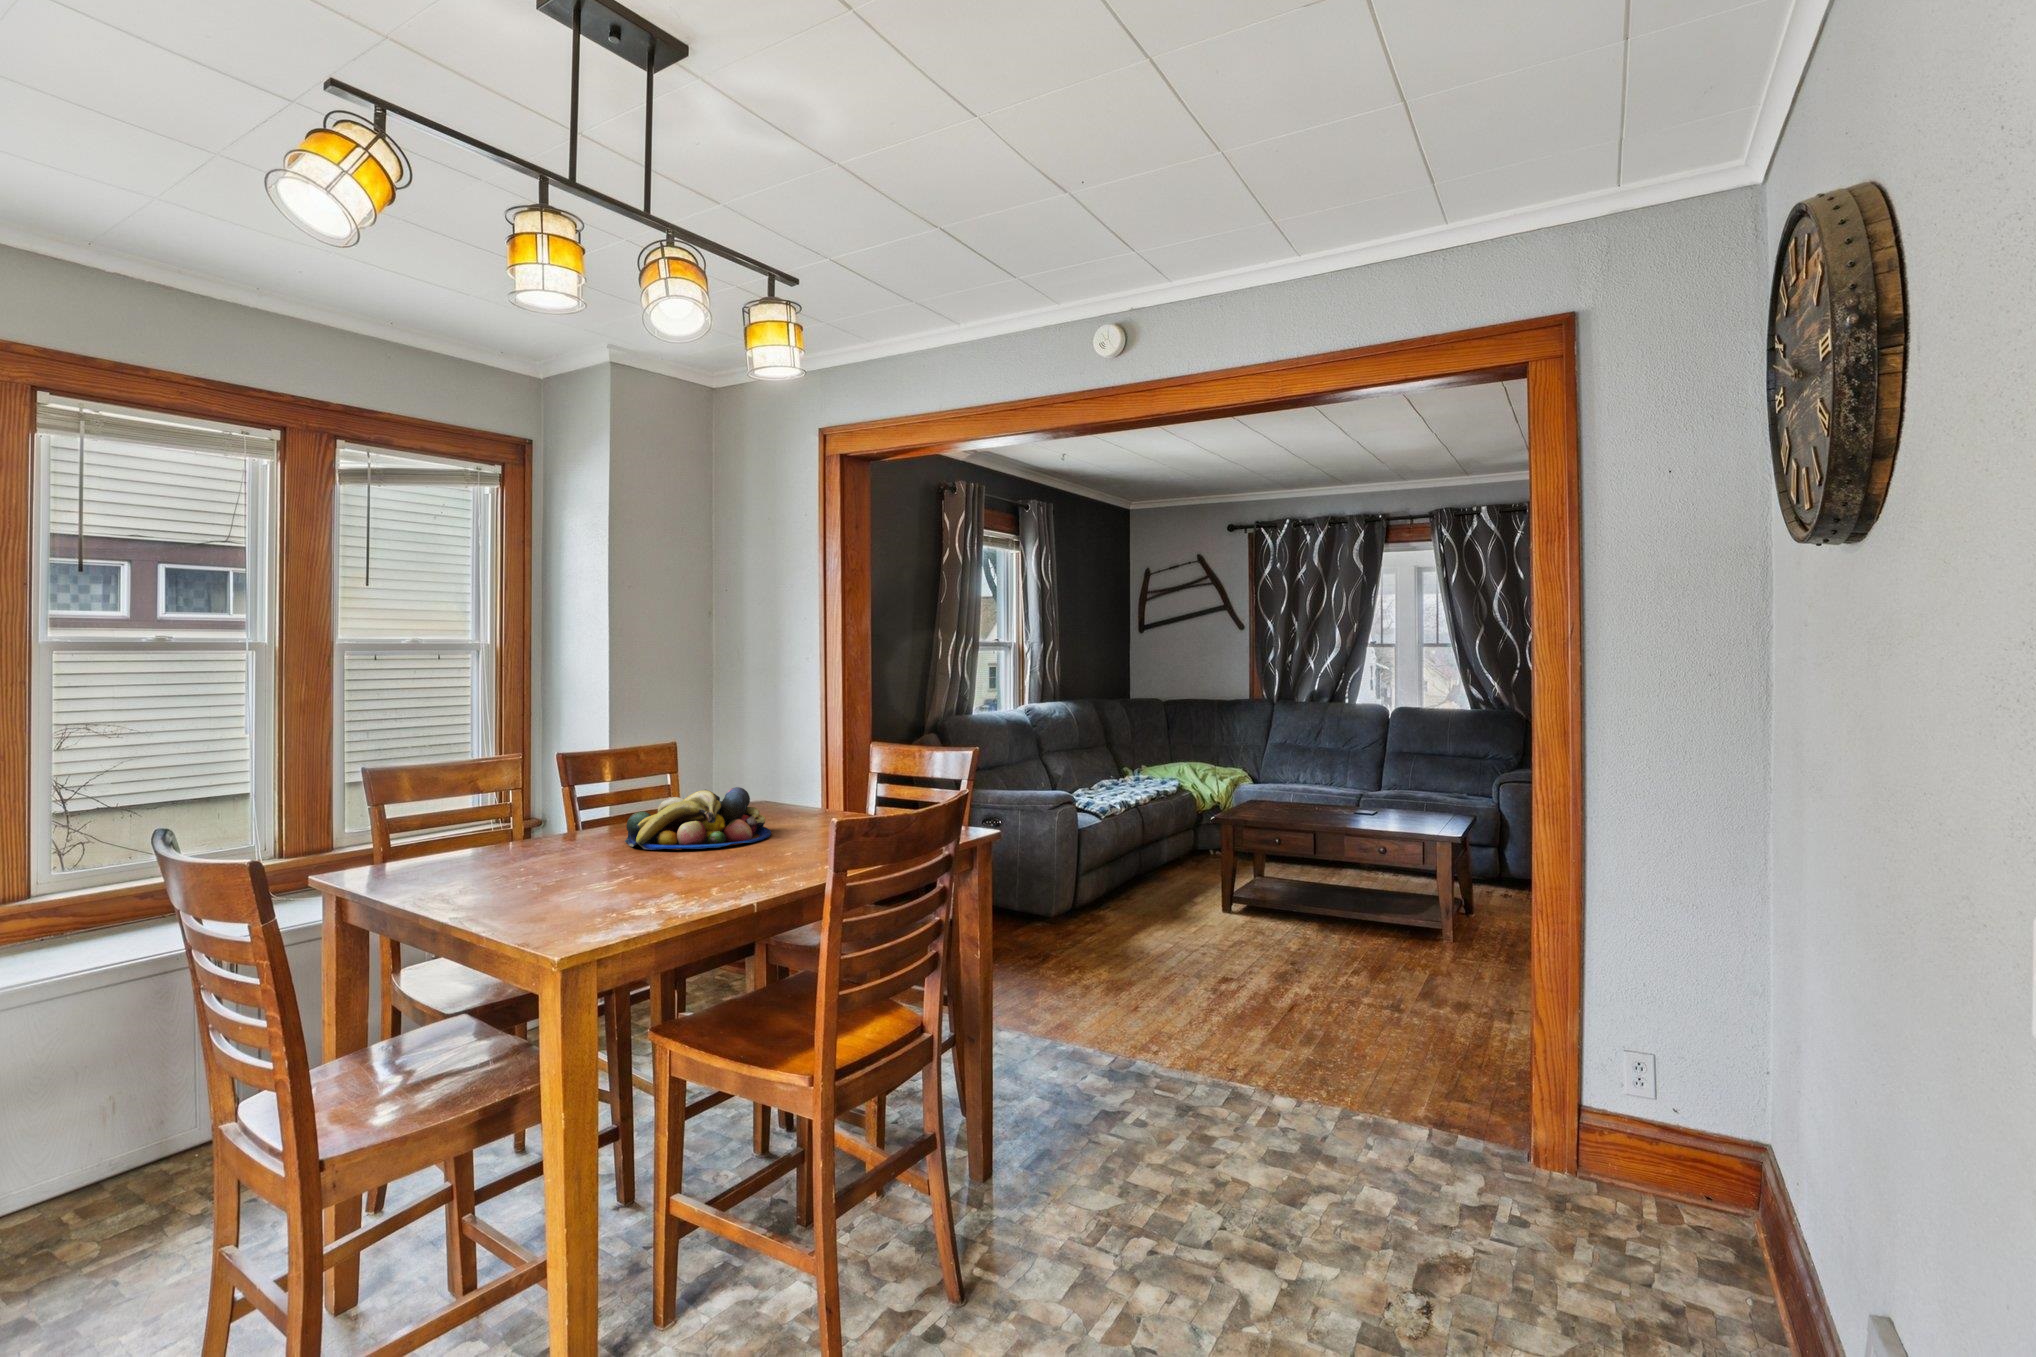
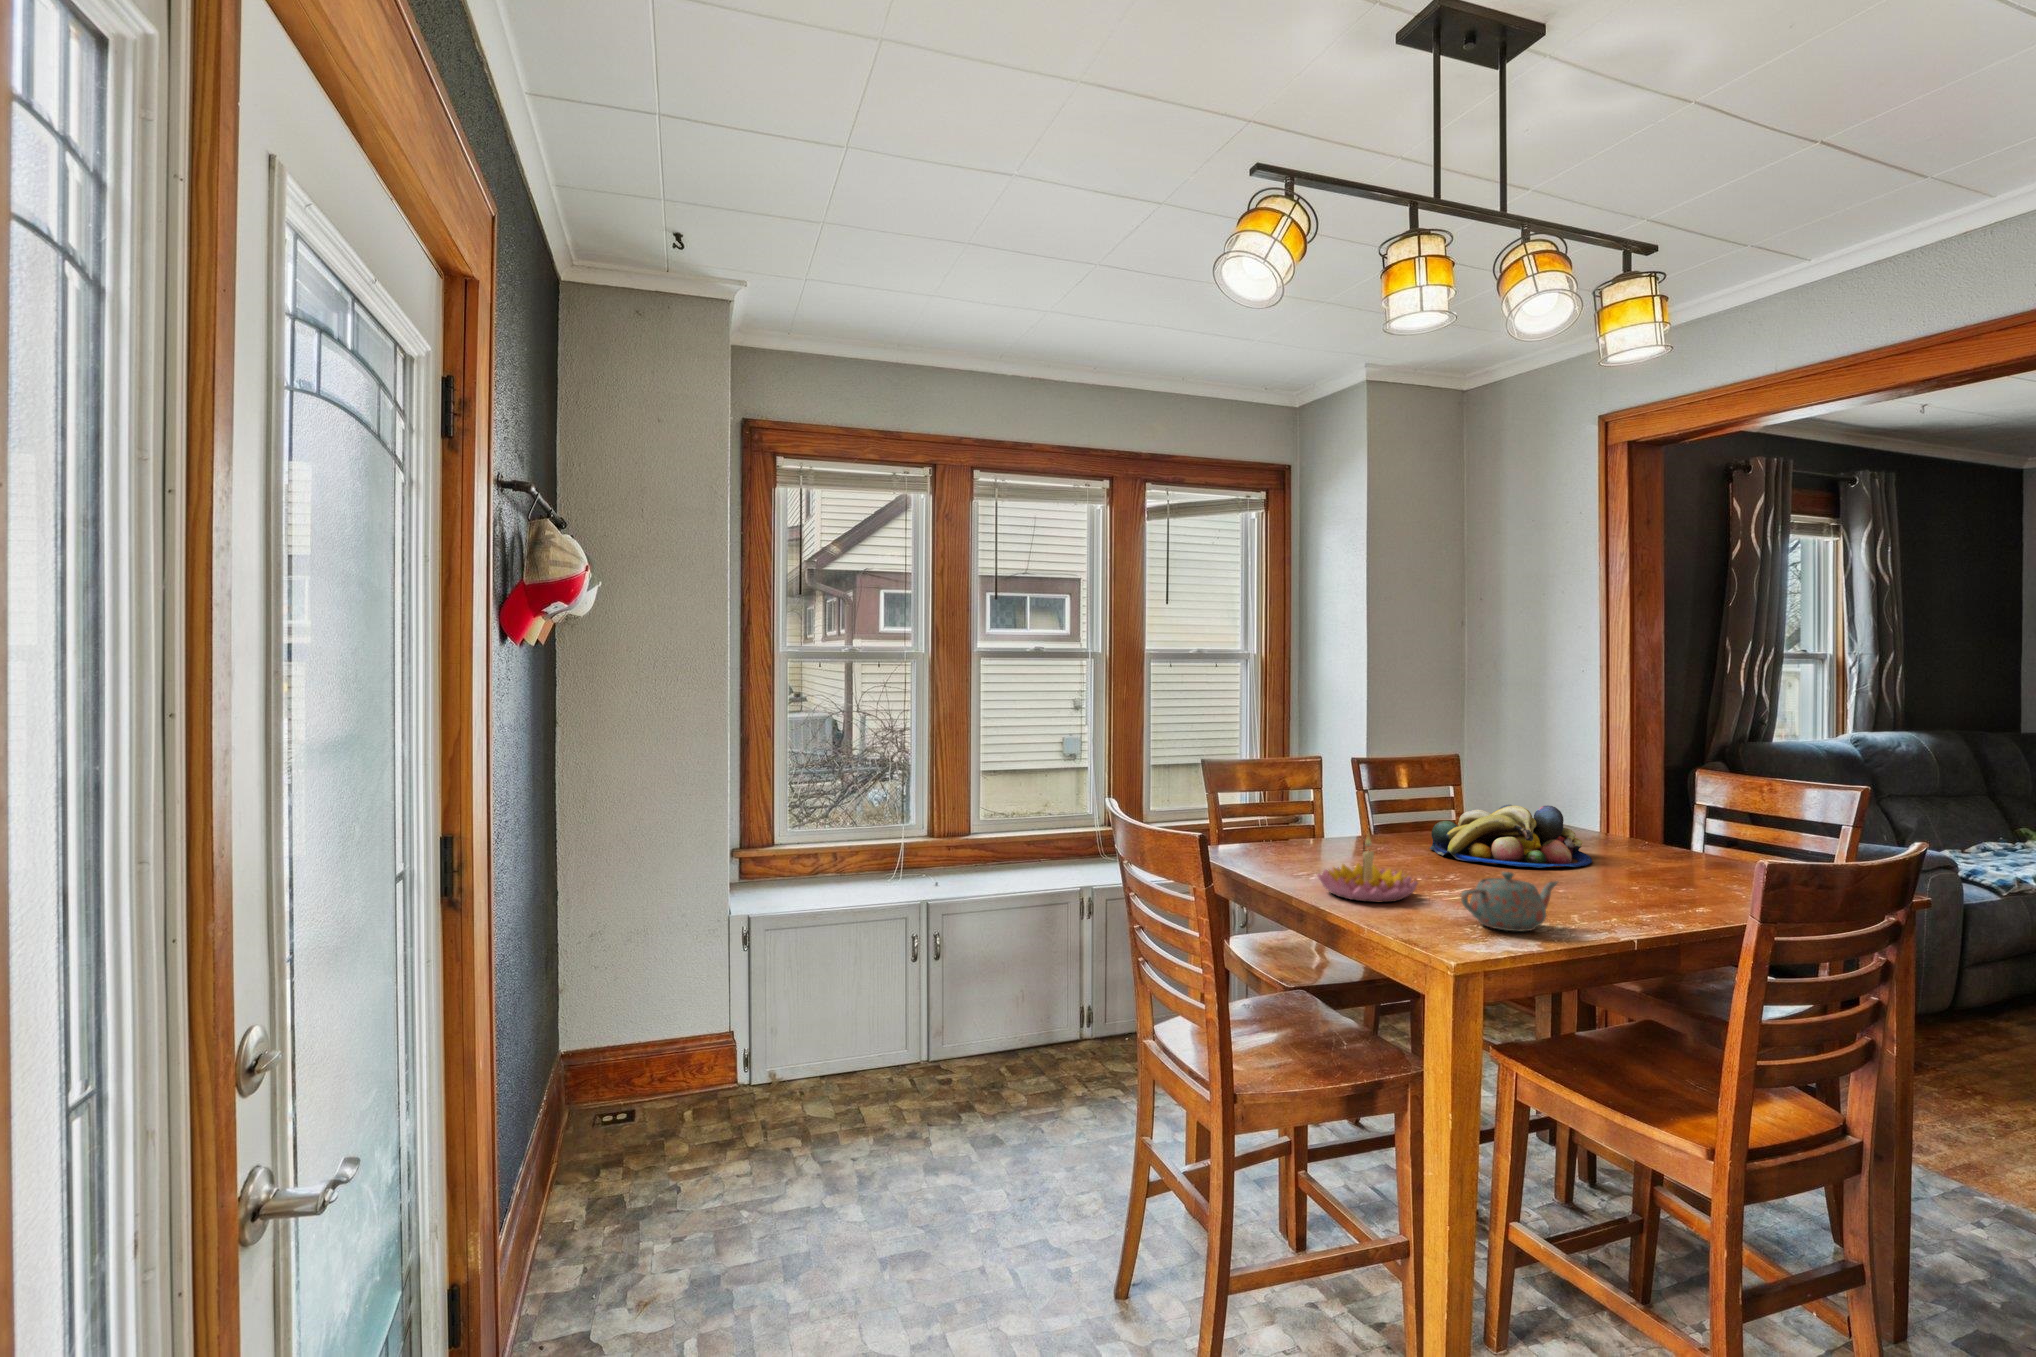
candle holder: none [460,833,574,909] -> present [1317,834,1418,902]
teapot: none [593,858,695,916] -> present [1461,872,1558,931]

